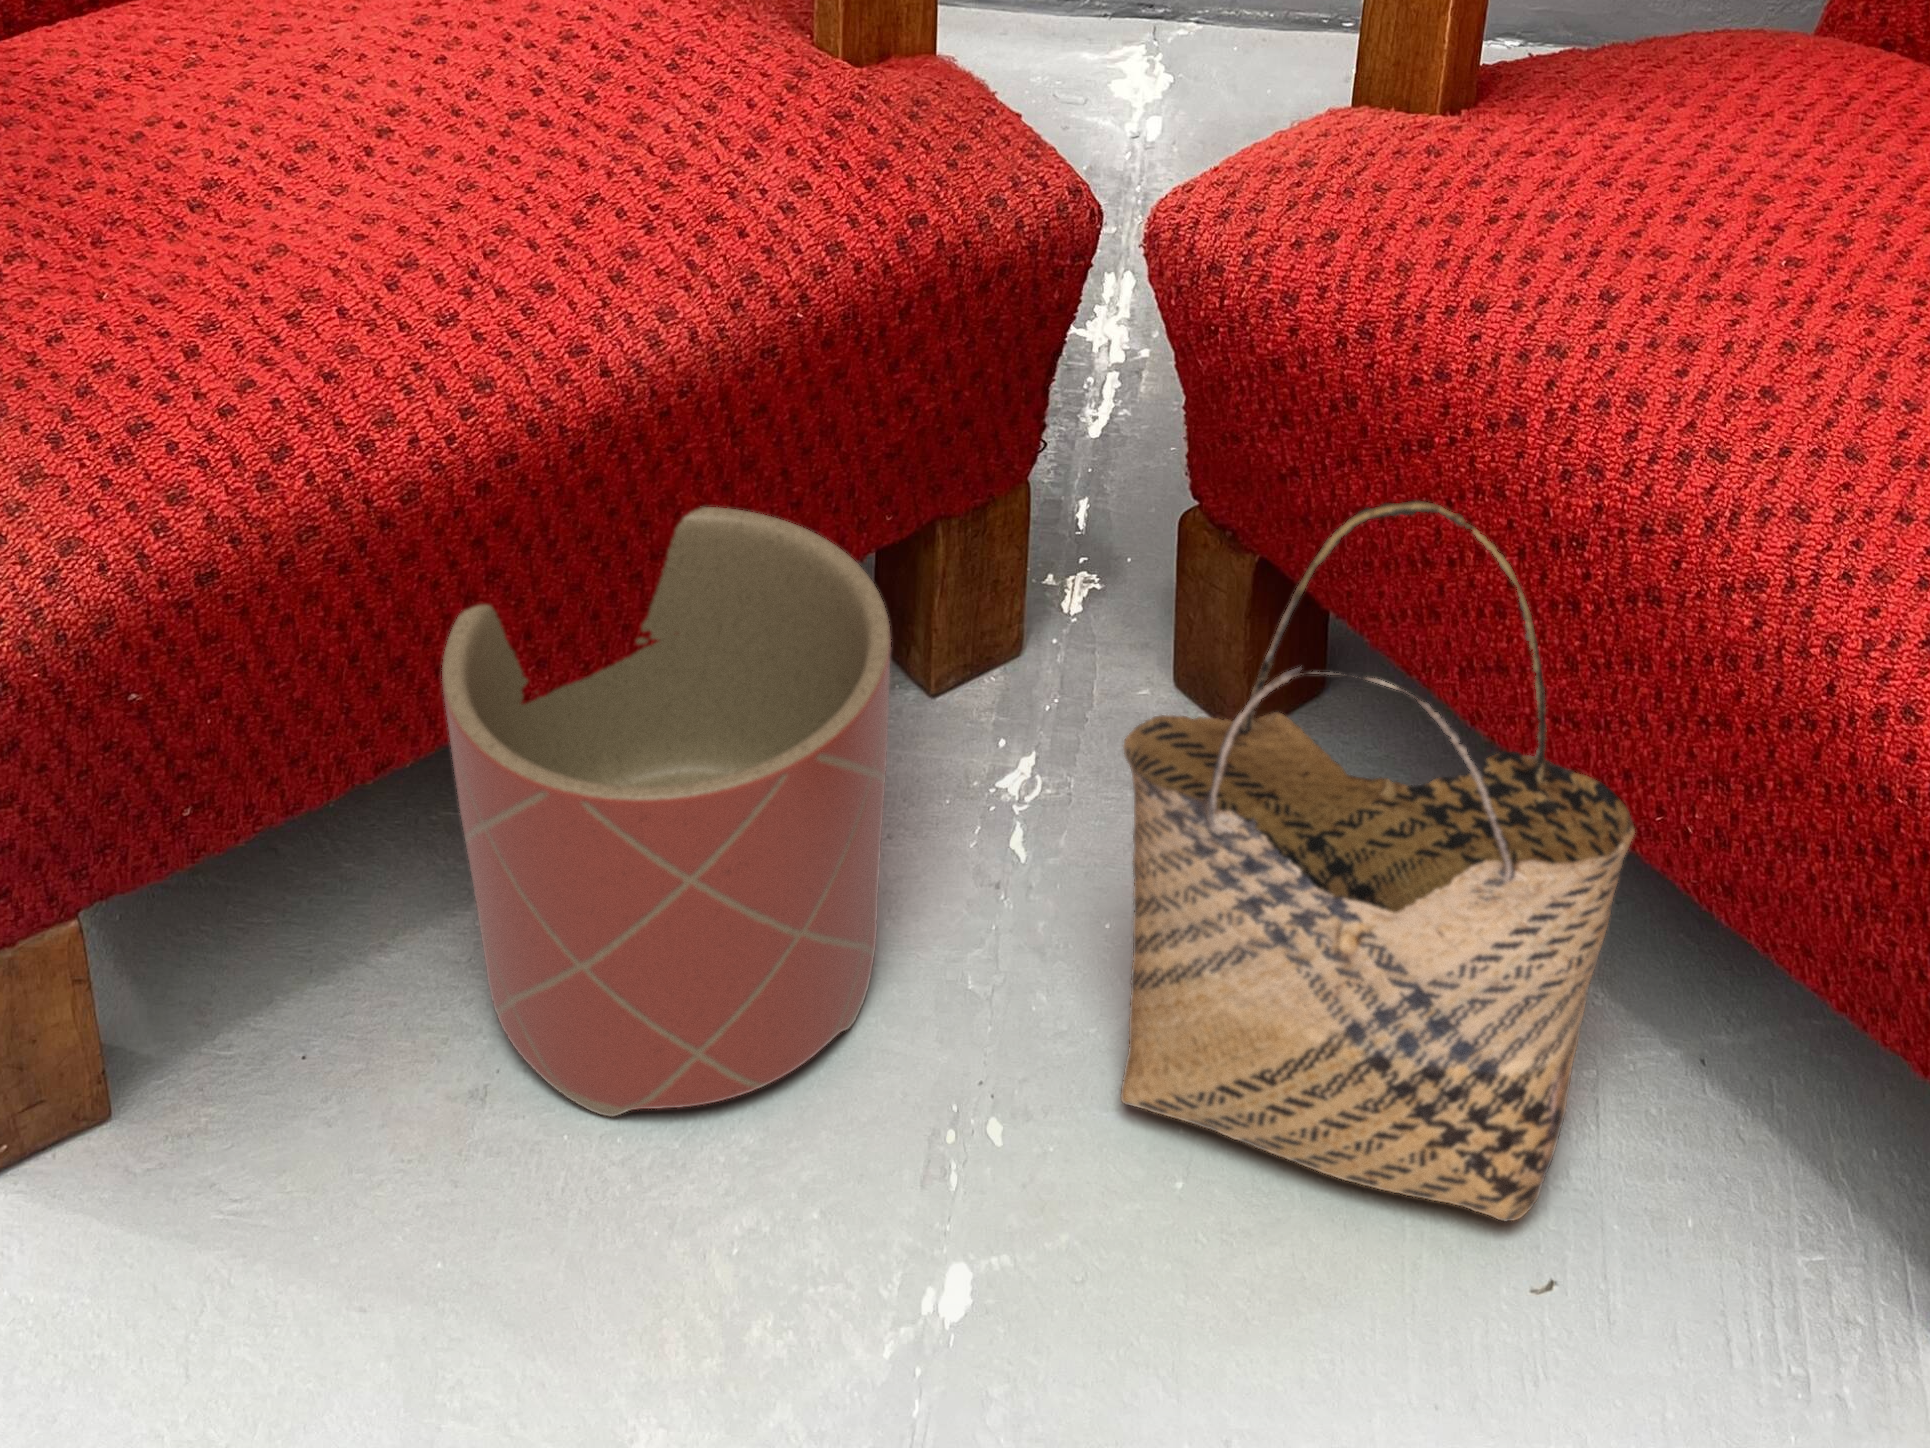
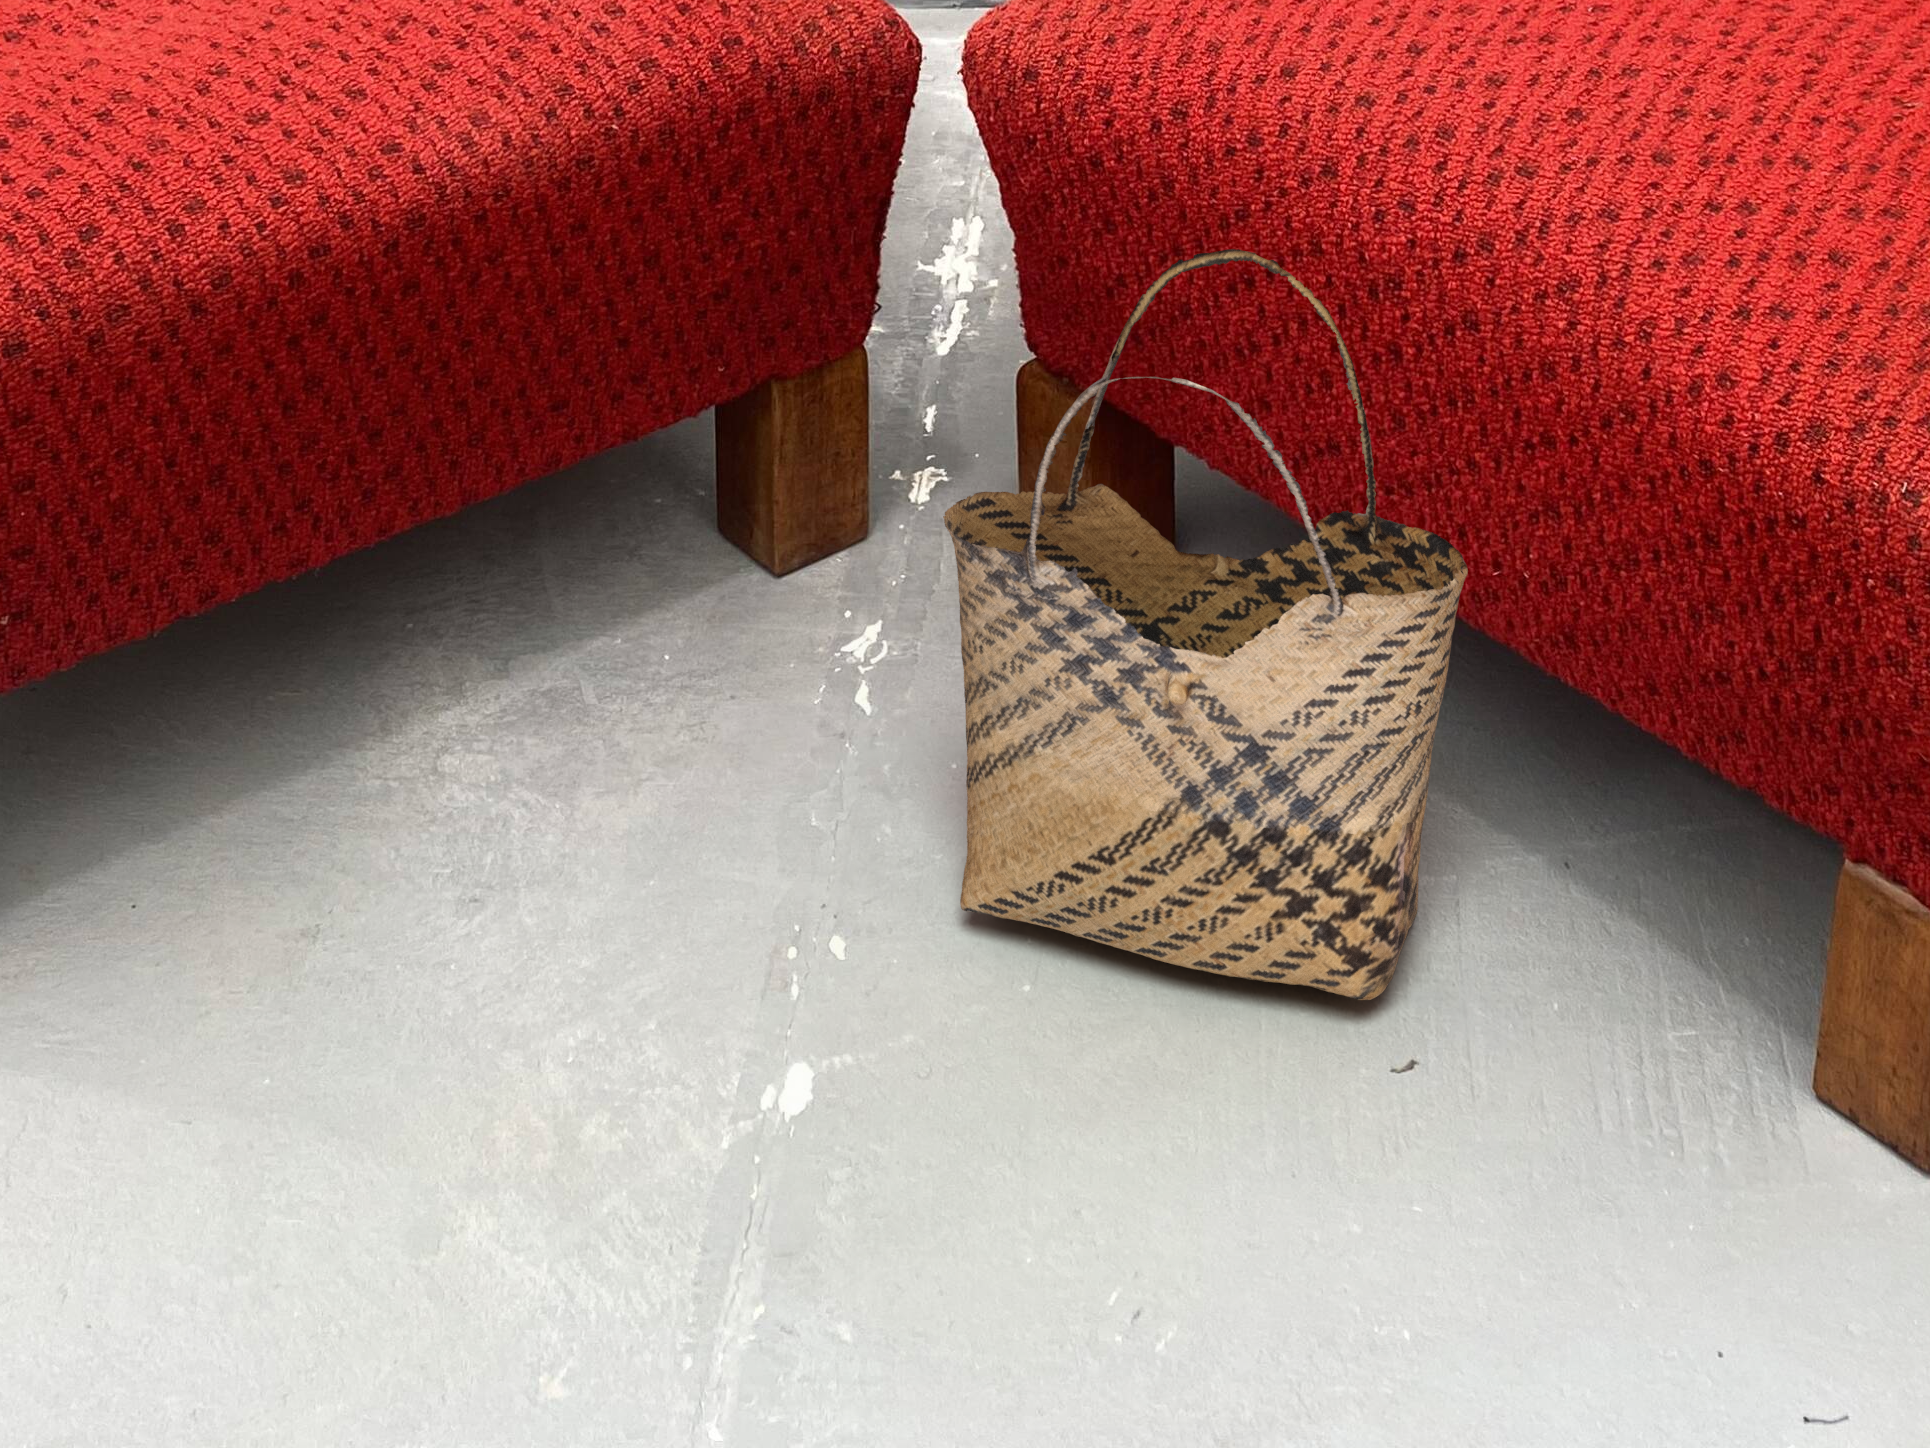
planter: present [442,507,891,1117] -> none [254,335,711,944]

